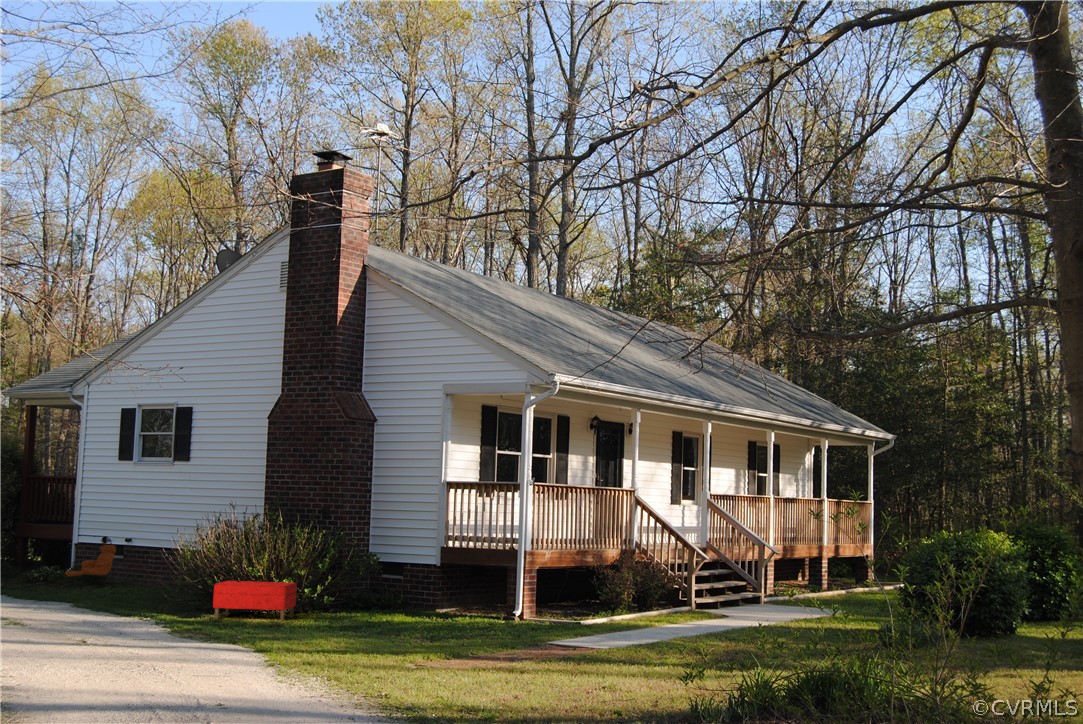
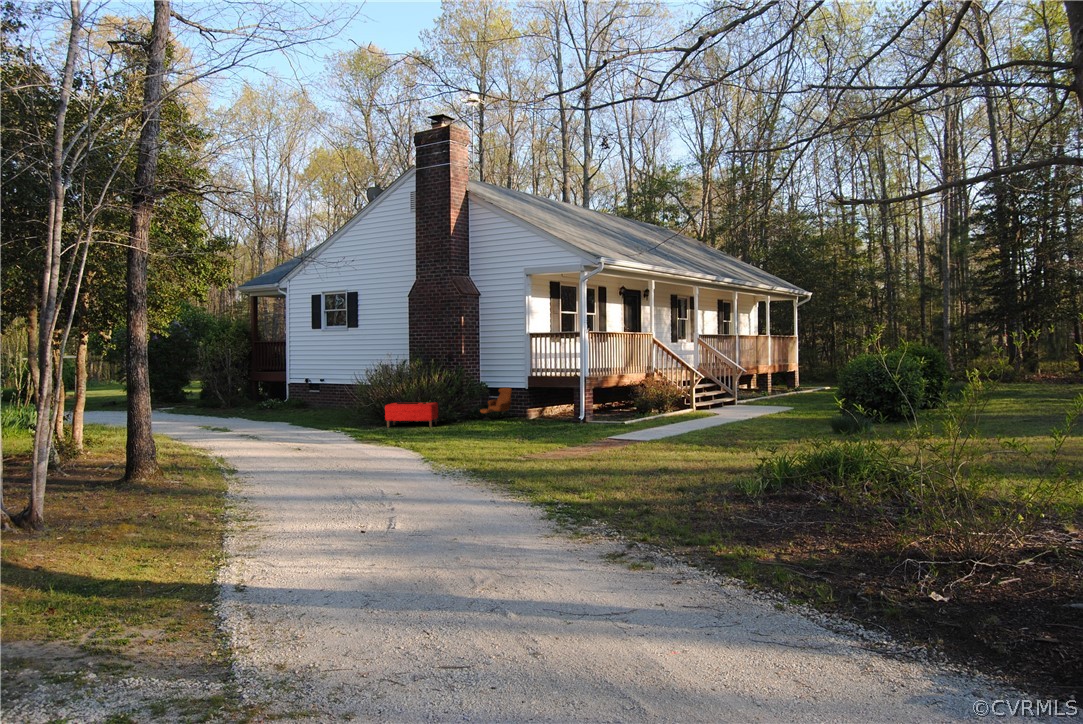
lounge chair: present [65,545,116,586] -> present [480,388,512,420]

